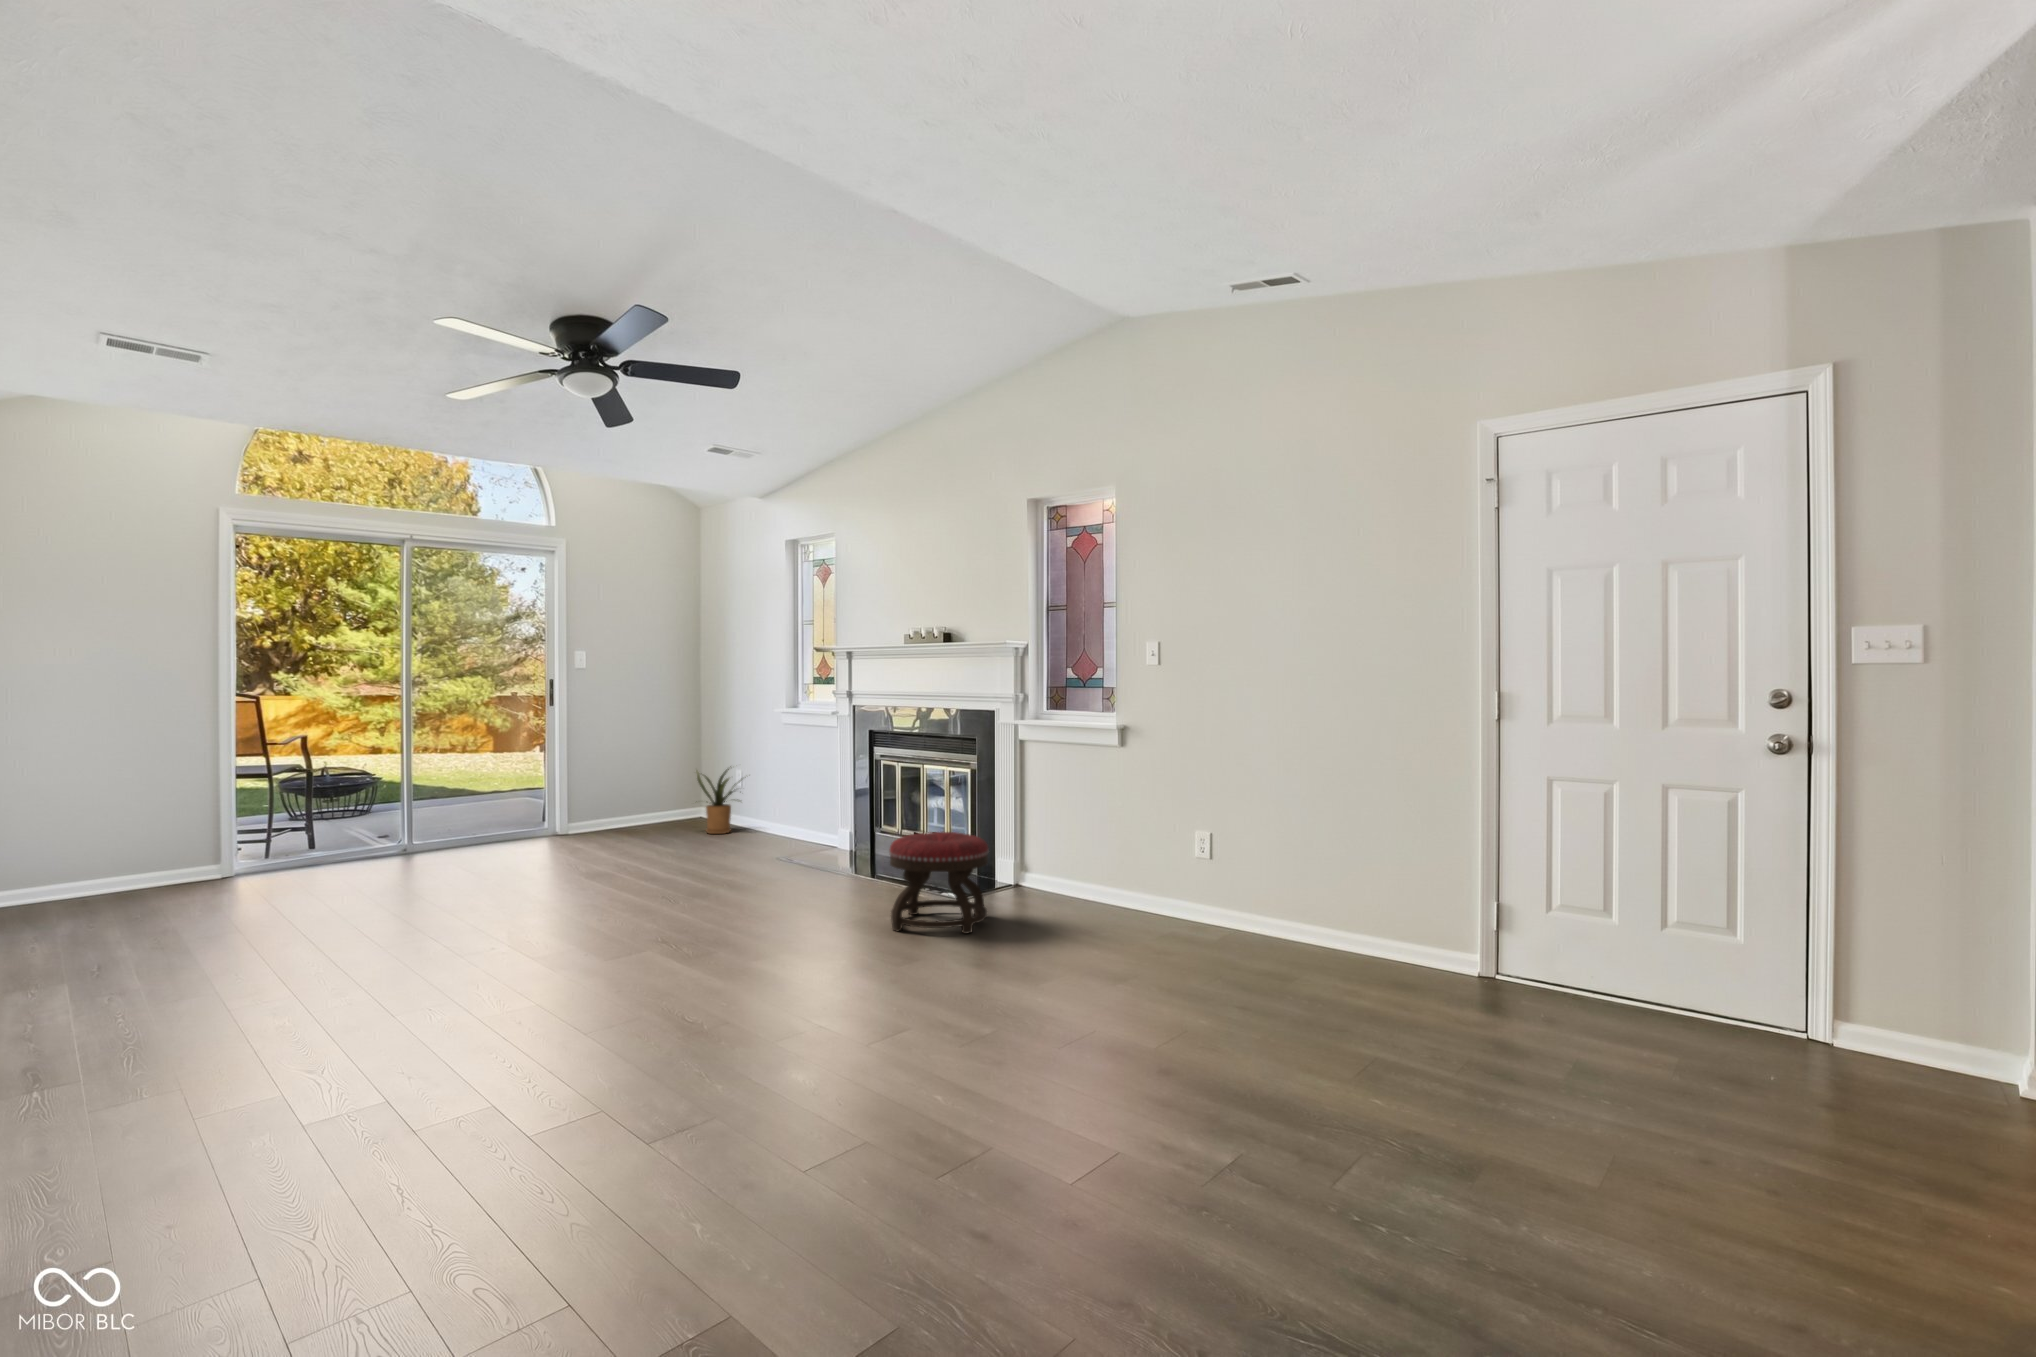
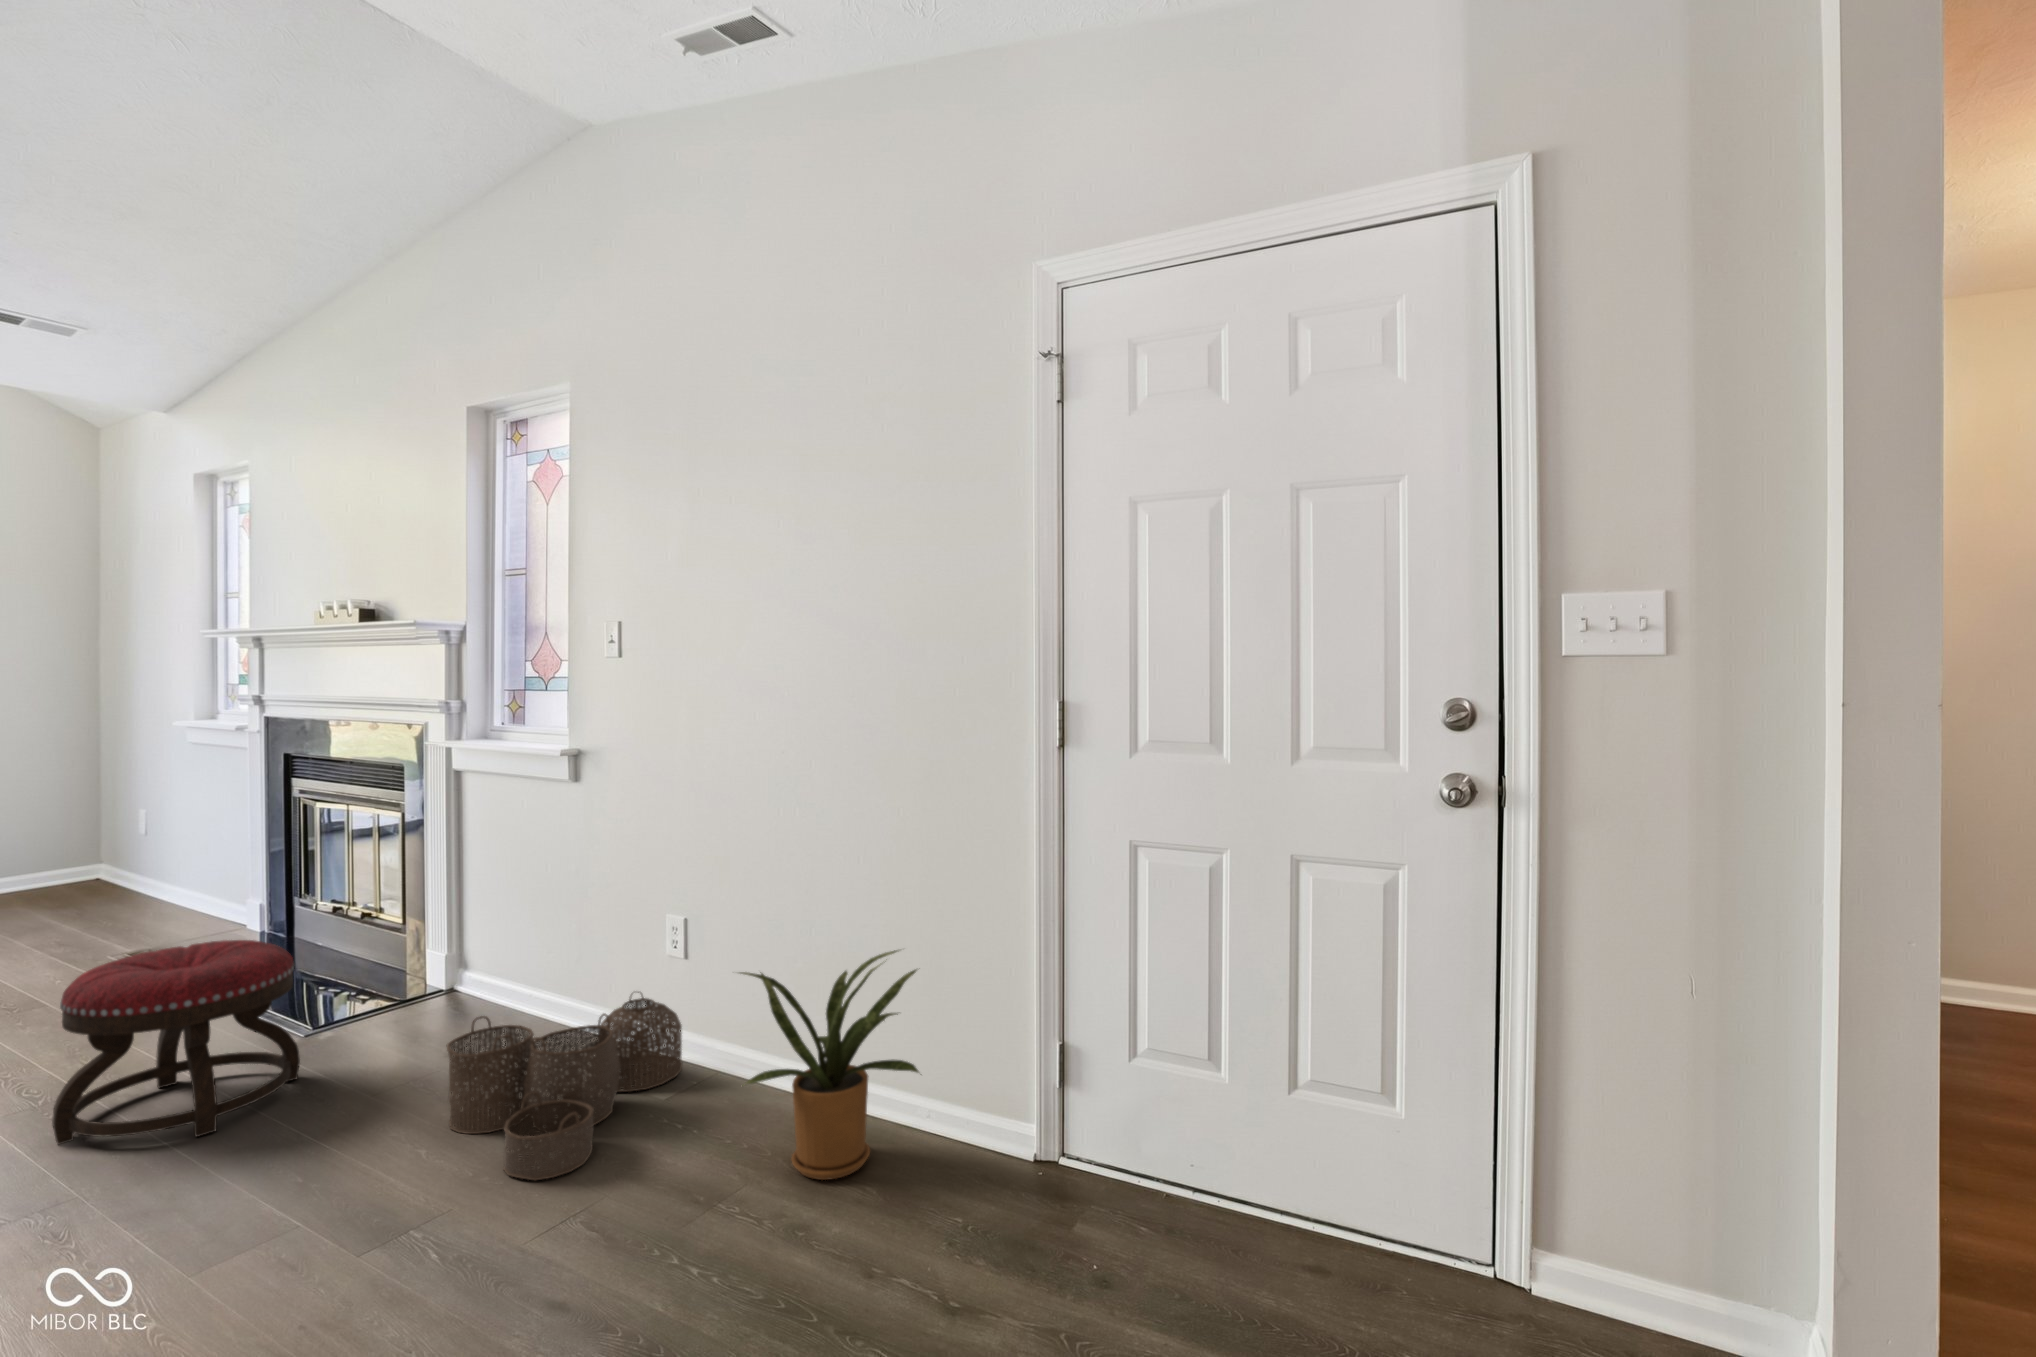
house plant: present [696,769,741,834] -> present [740,950,919,1180]
woven basket: none [1096,876,1212,962] -> present [446,992,682,1180]

